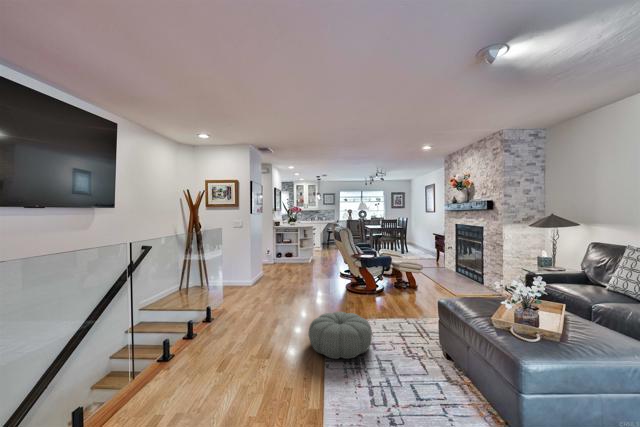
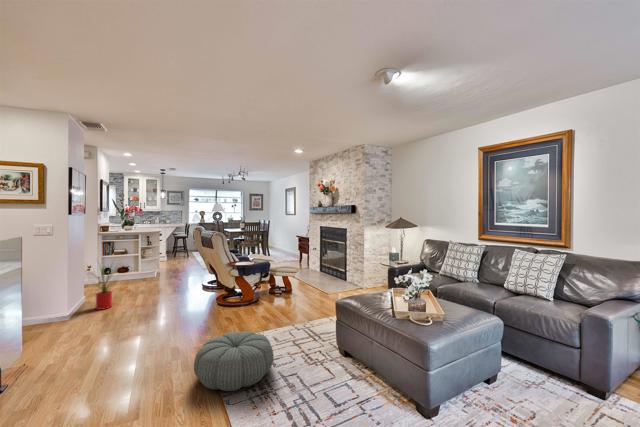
house plant: none [259,244,285,281] -> present [89,267,112,310]

